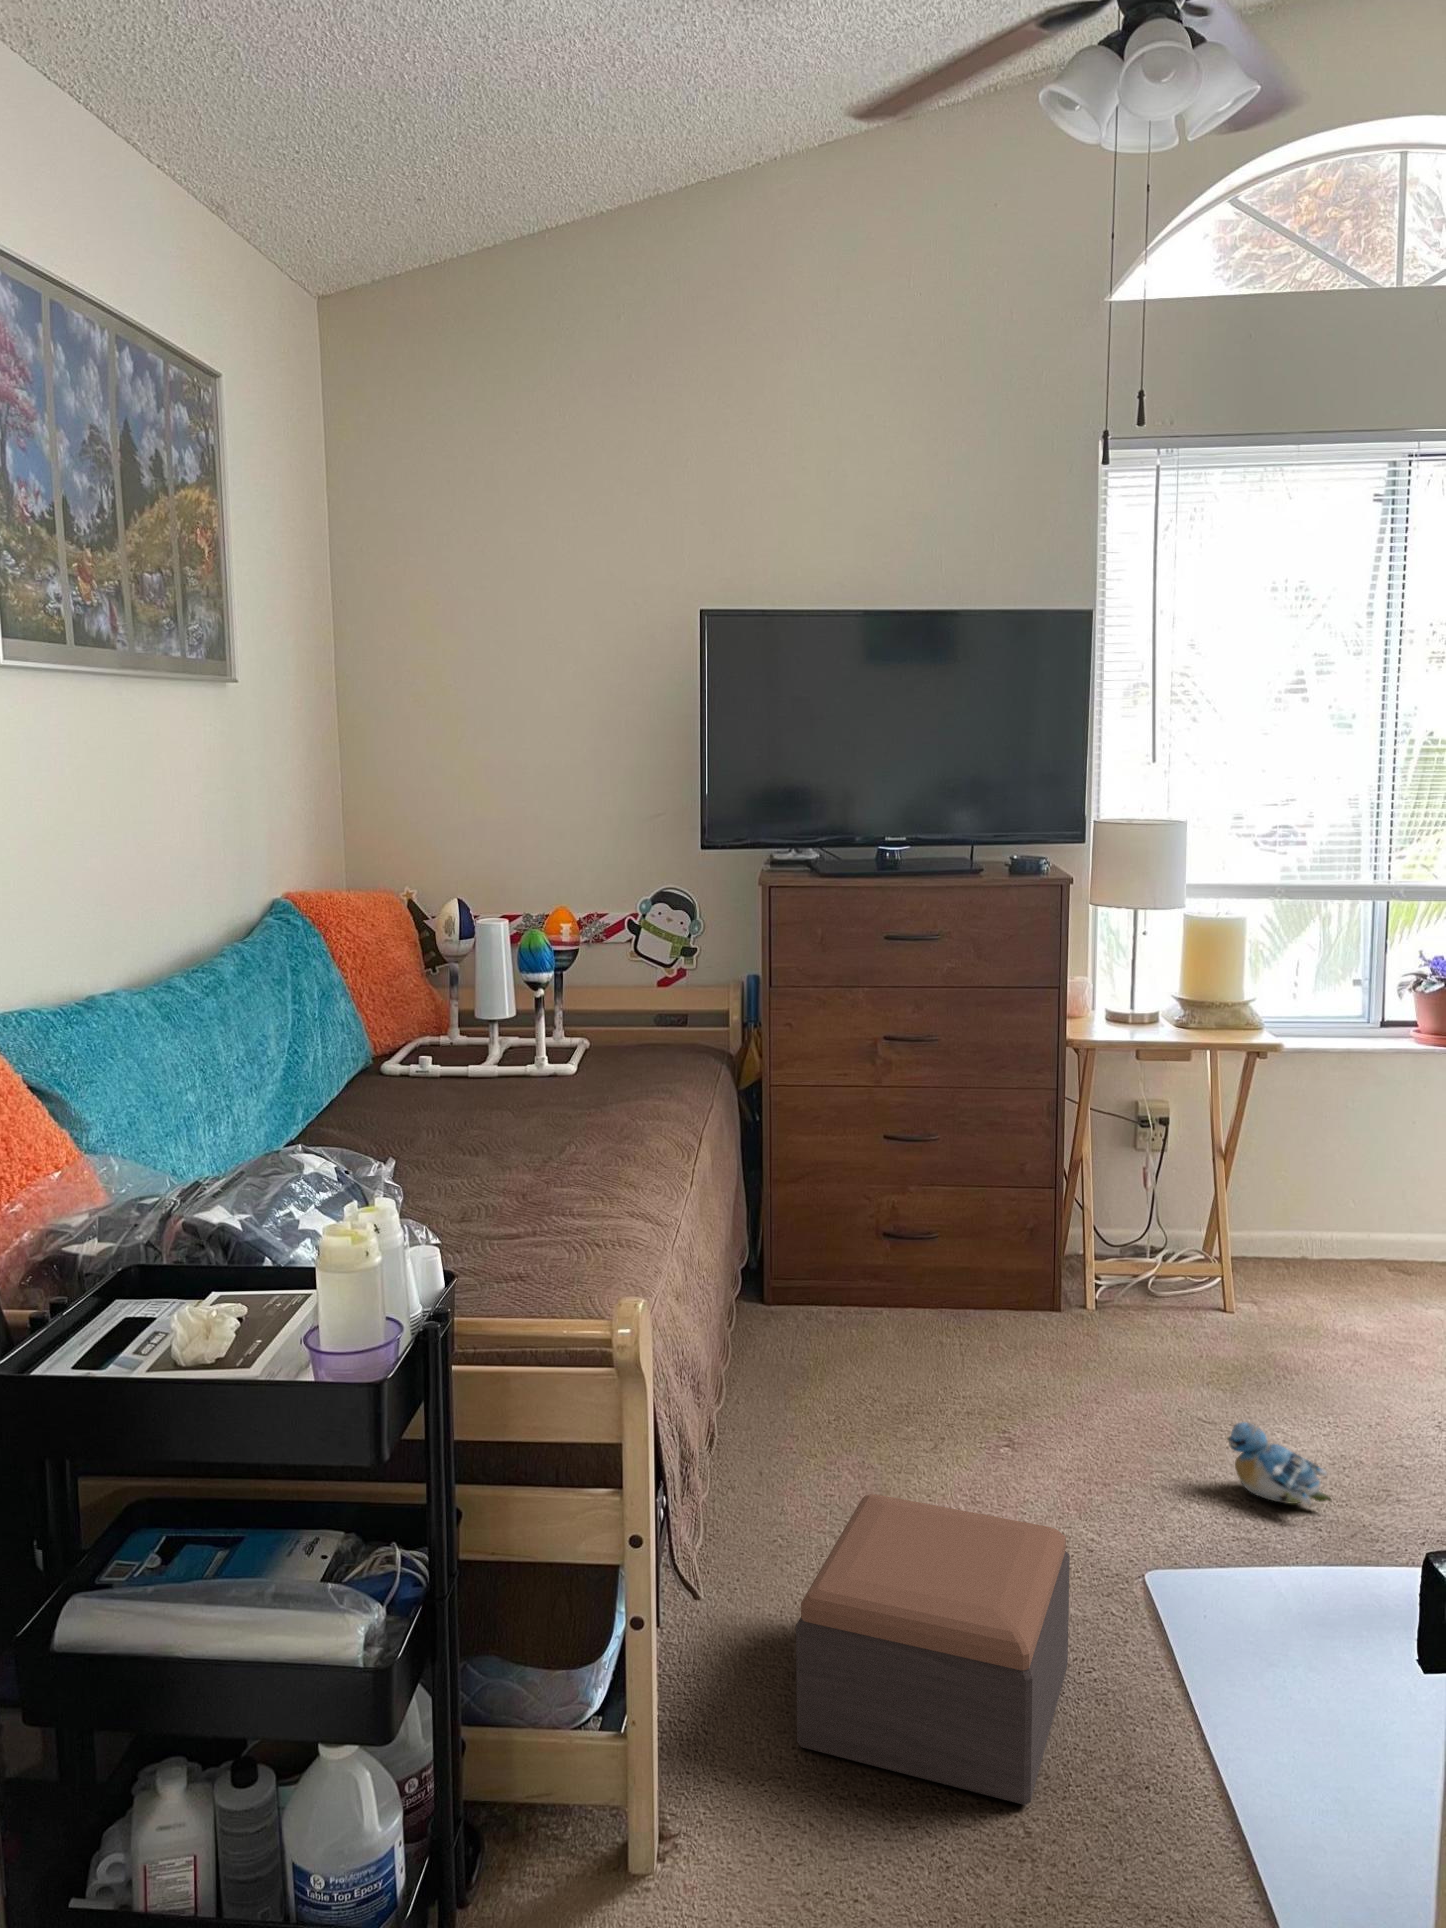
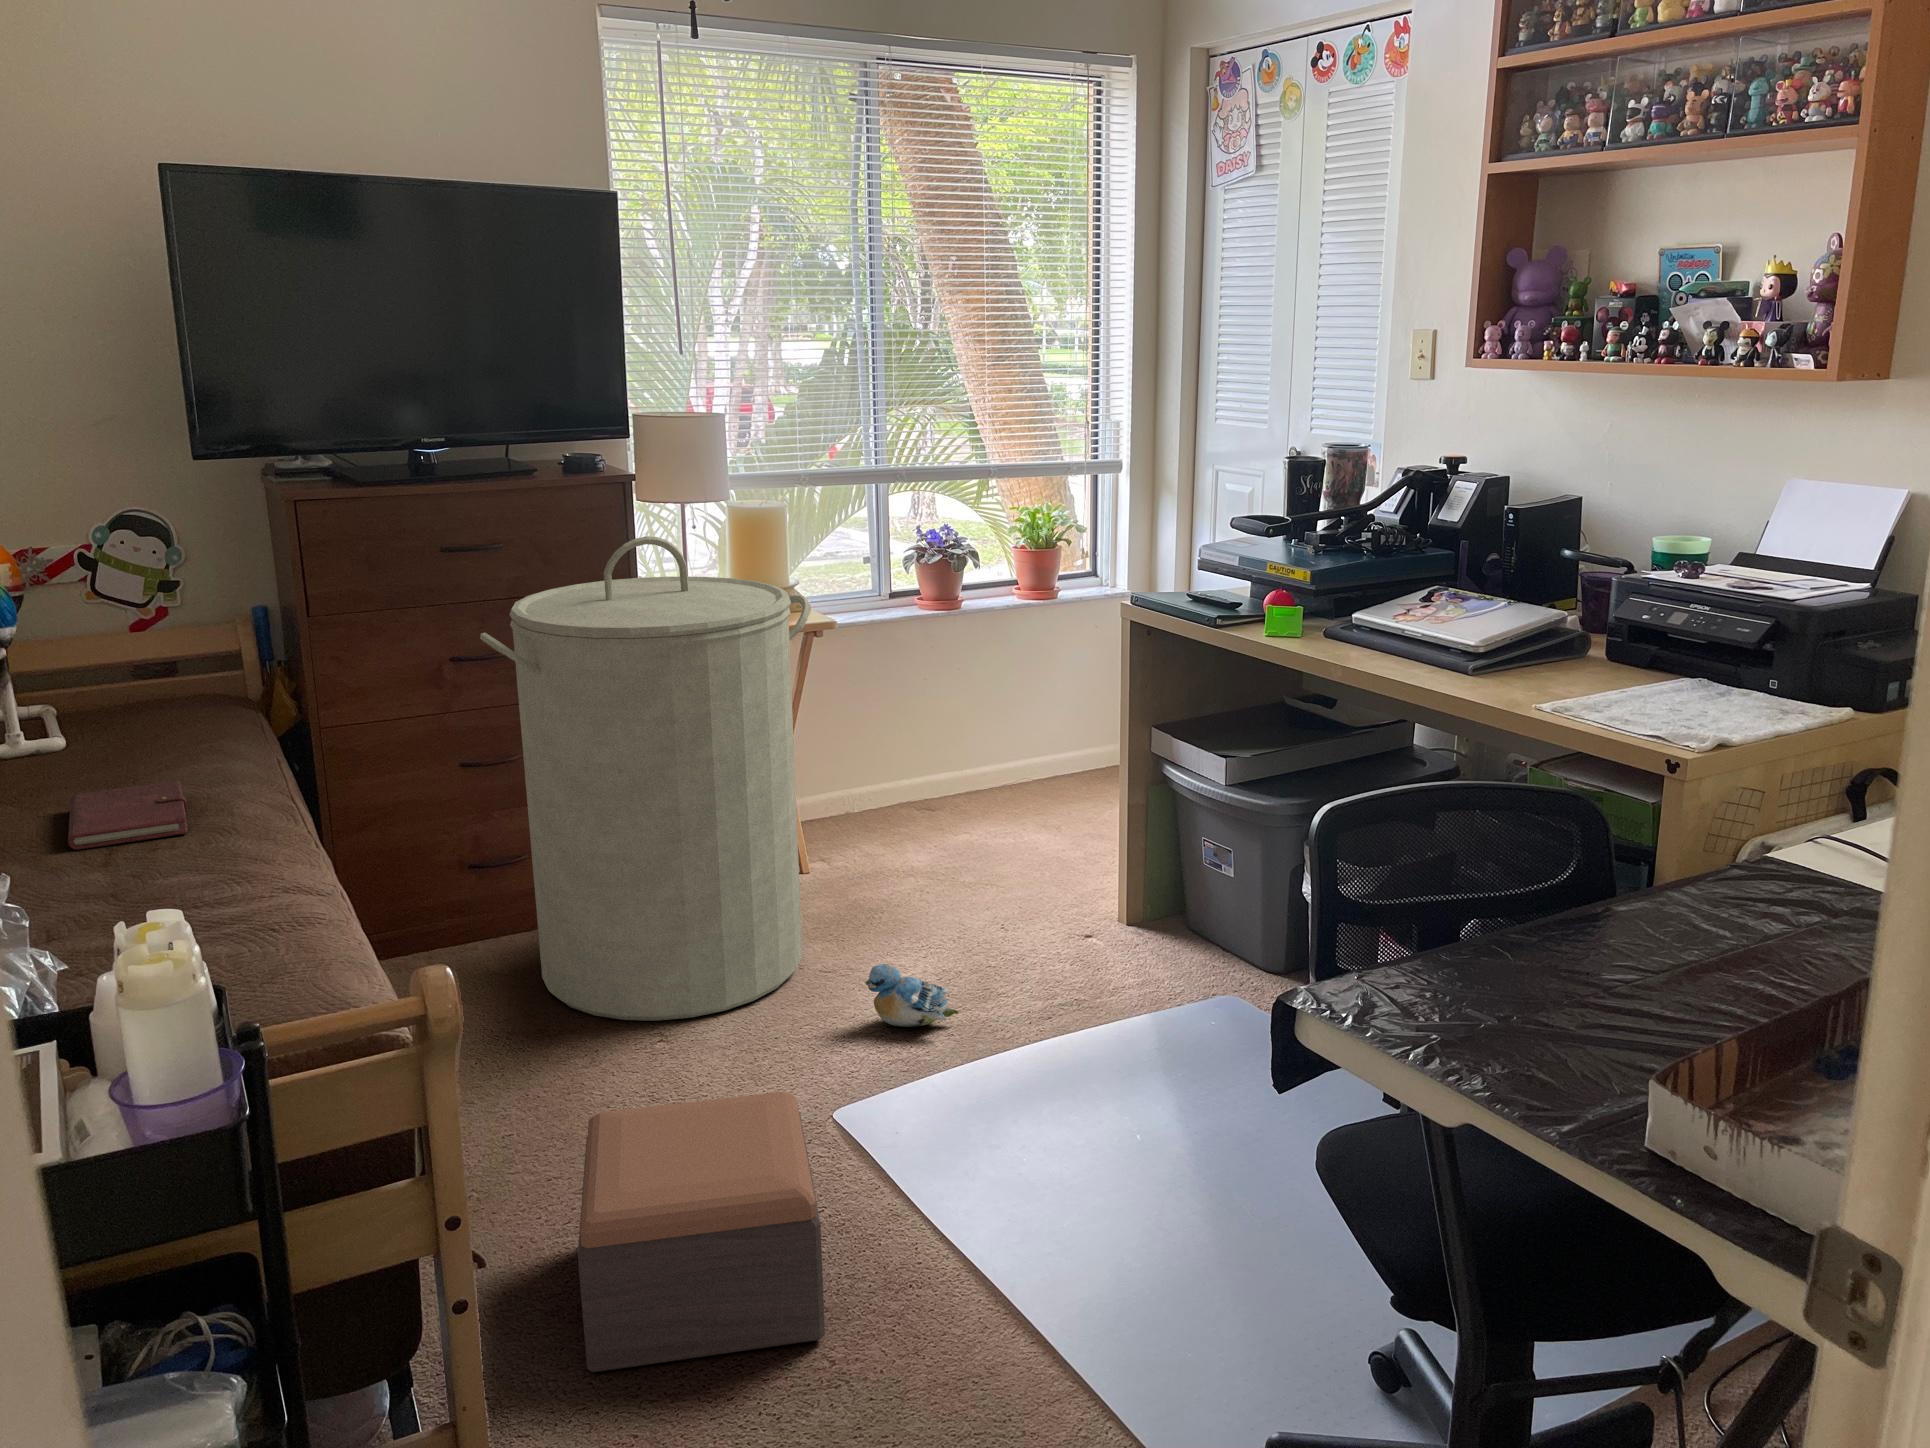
laundry hamper: none [894,942,1229,1429] -> present [480,536,810,1021]
notebook: none [515,1113,618,1159] -> present [68,781,188,850]

